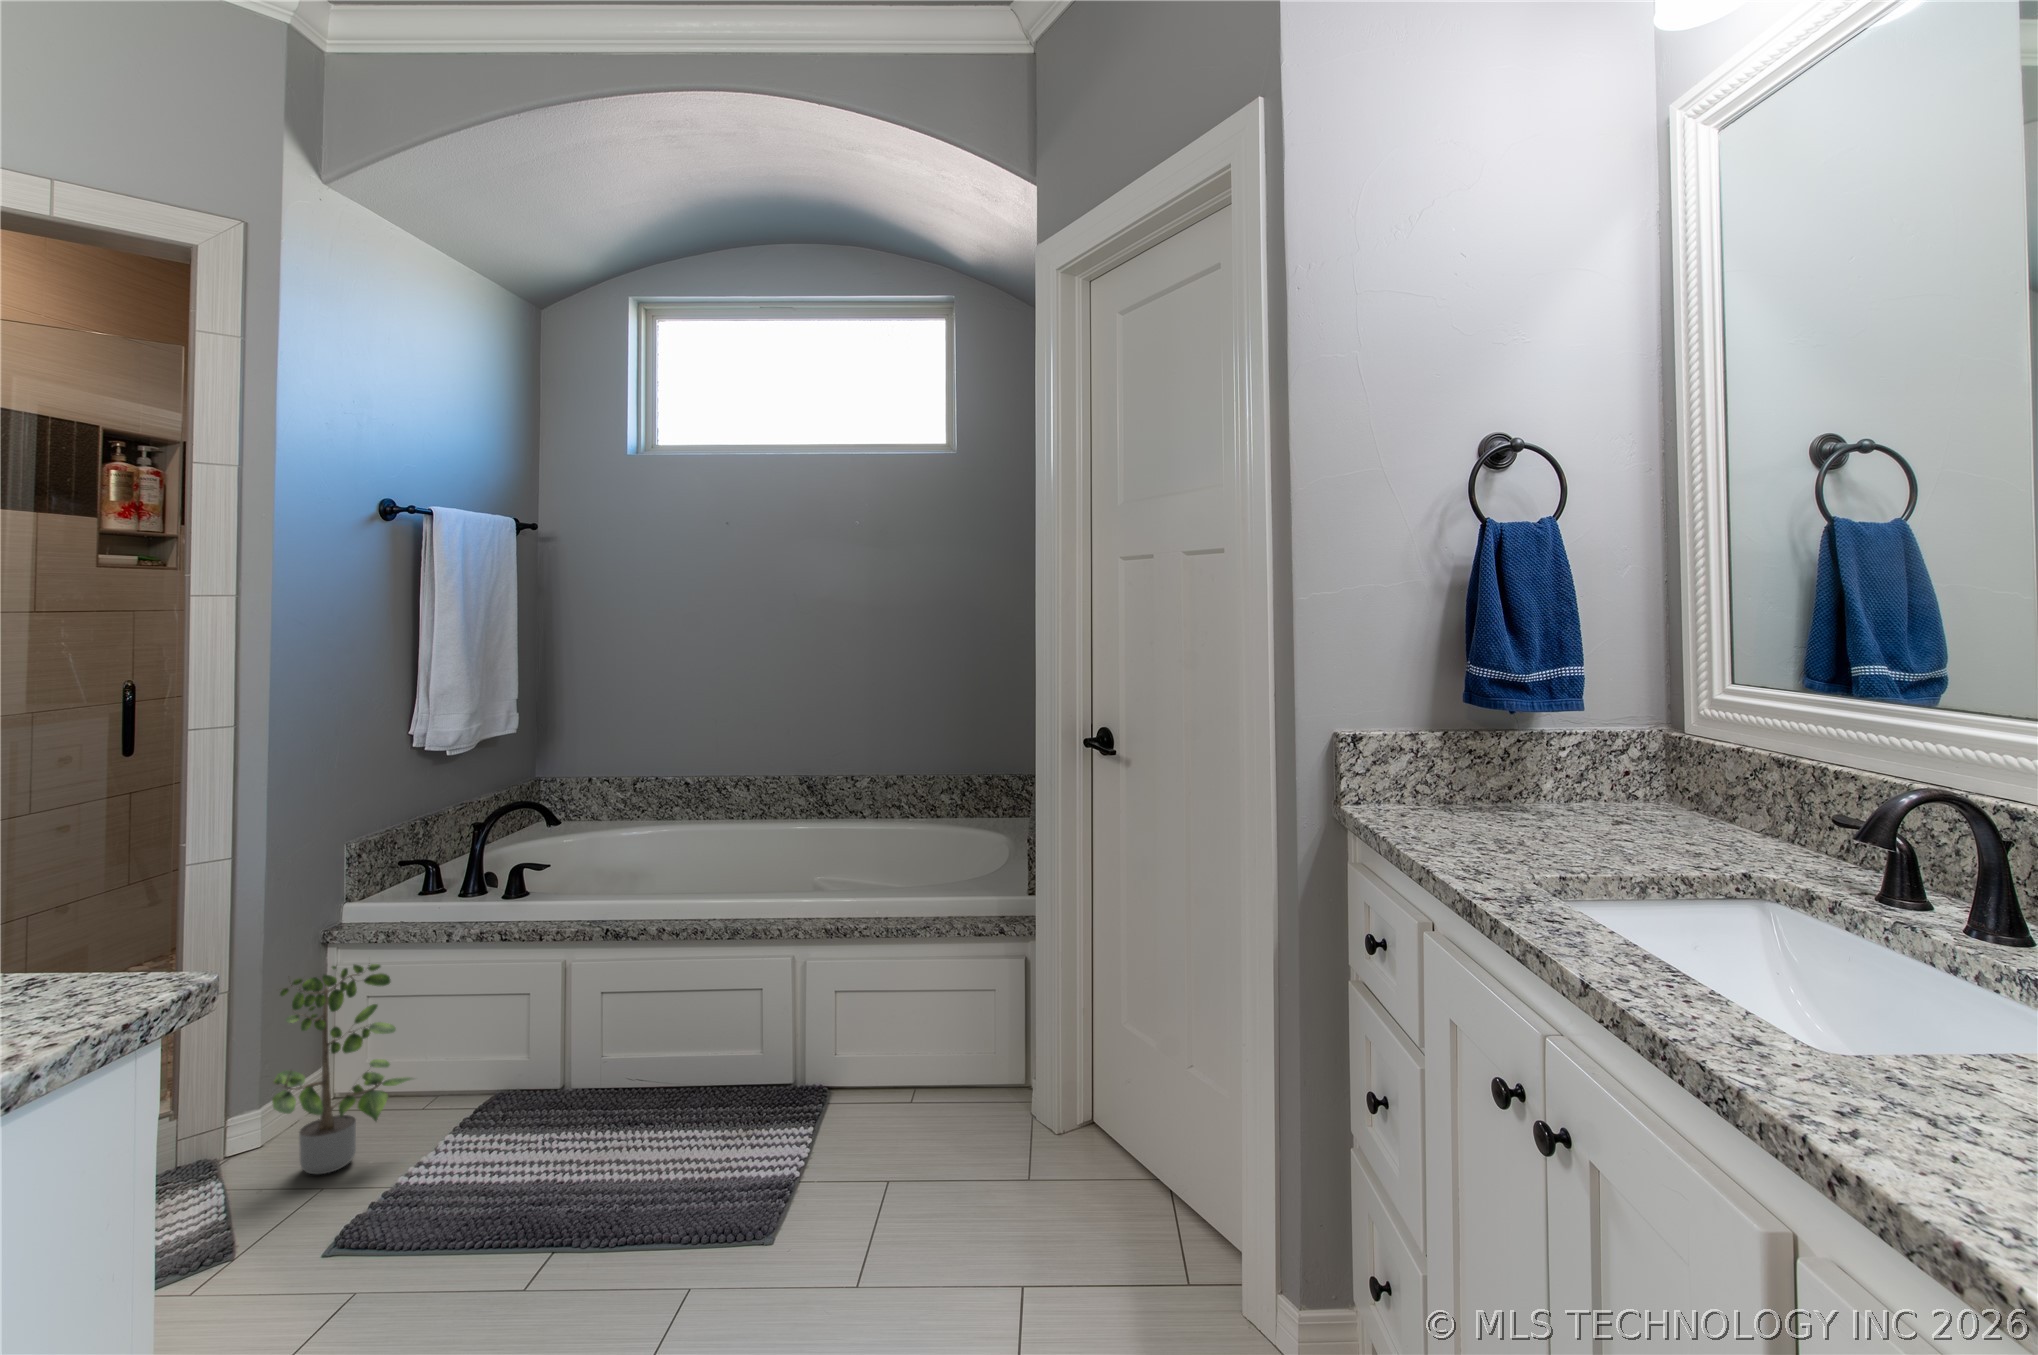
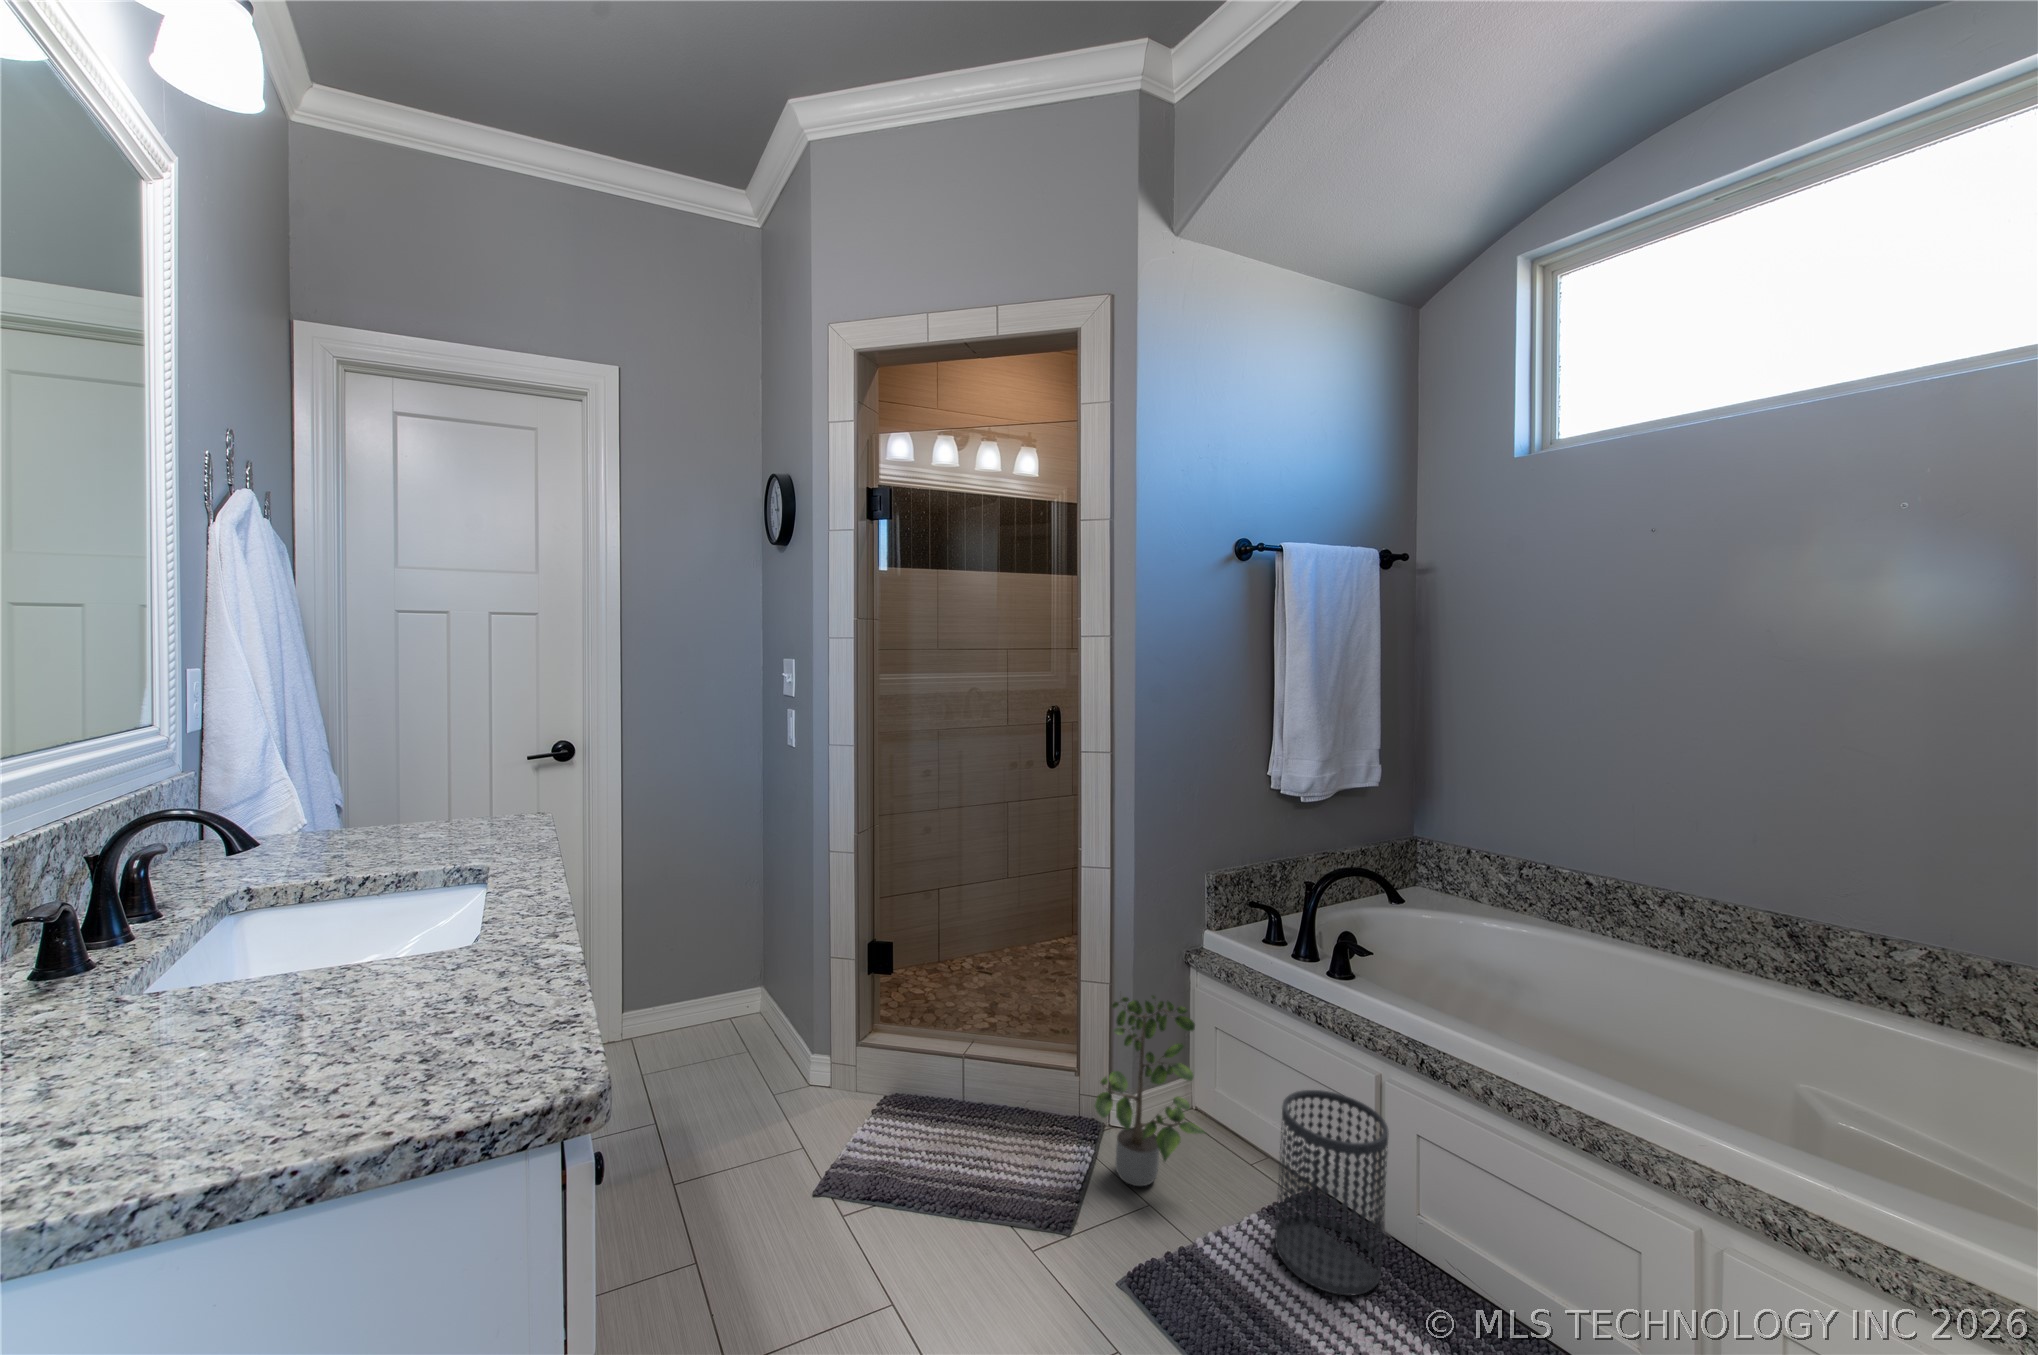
wastebasket: none [498,985,595,1144] -> present [1275,1090,1389,1295]

